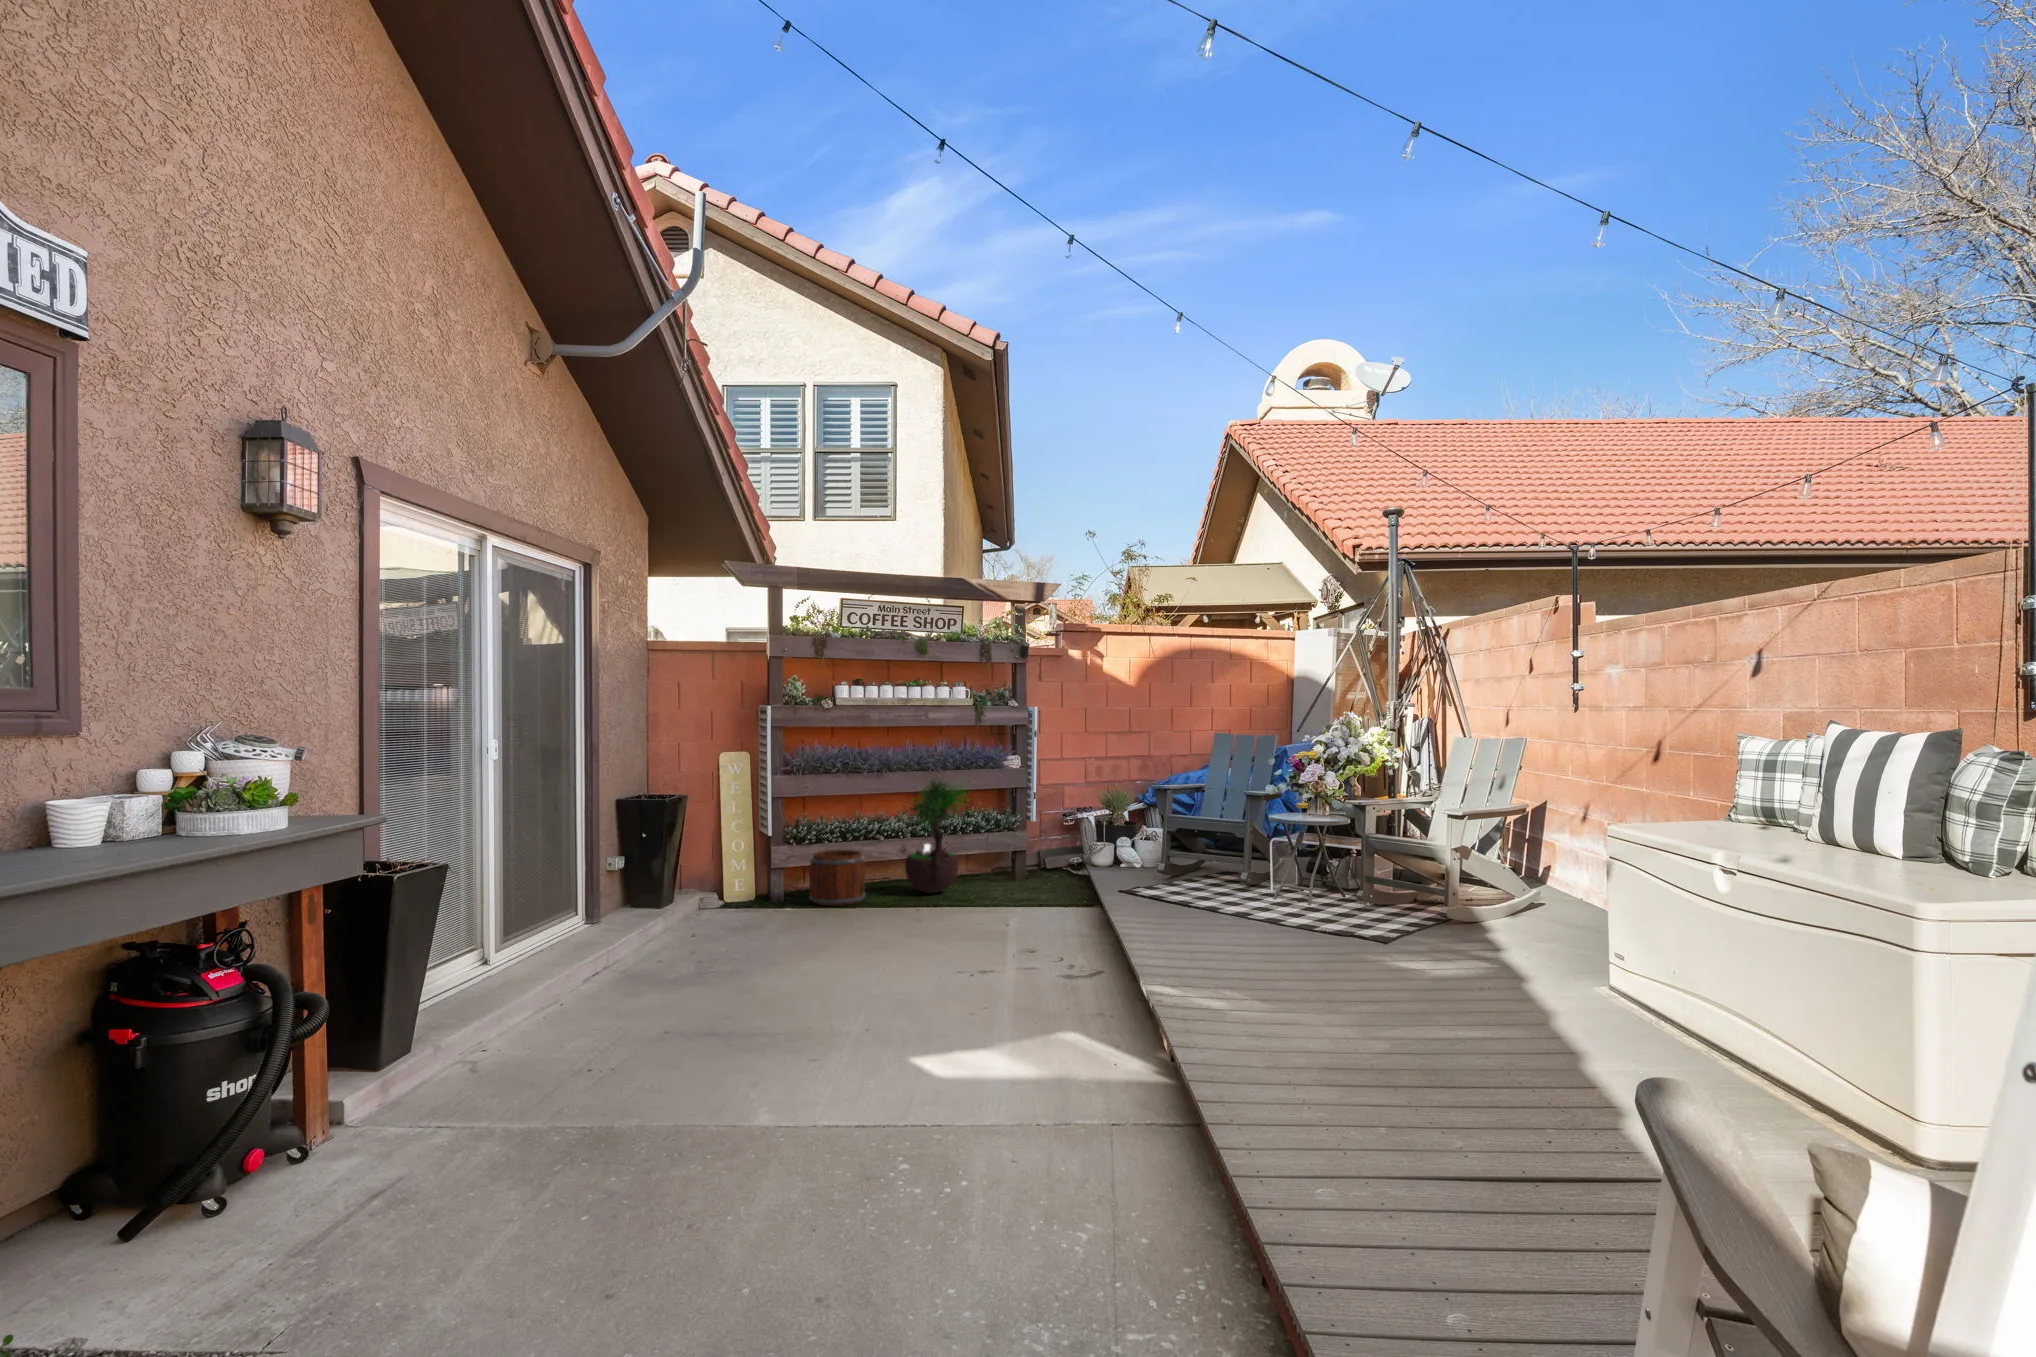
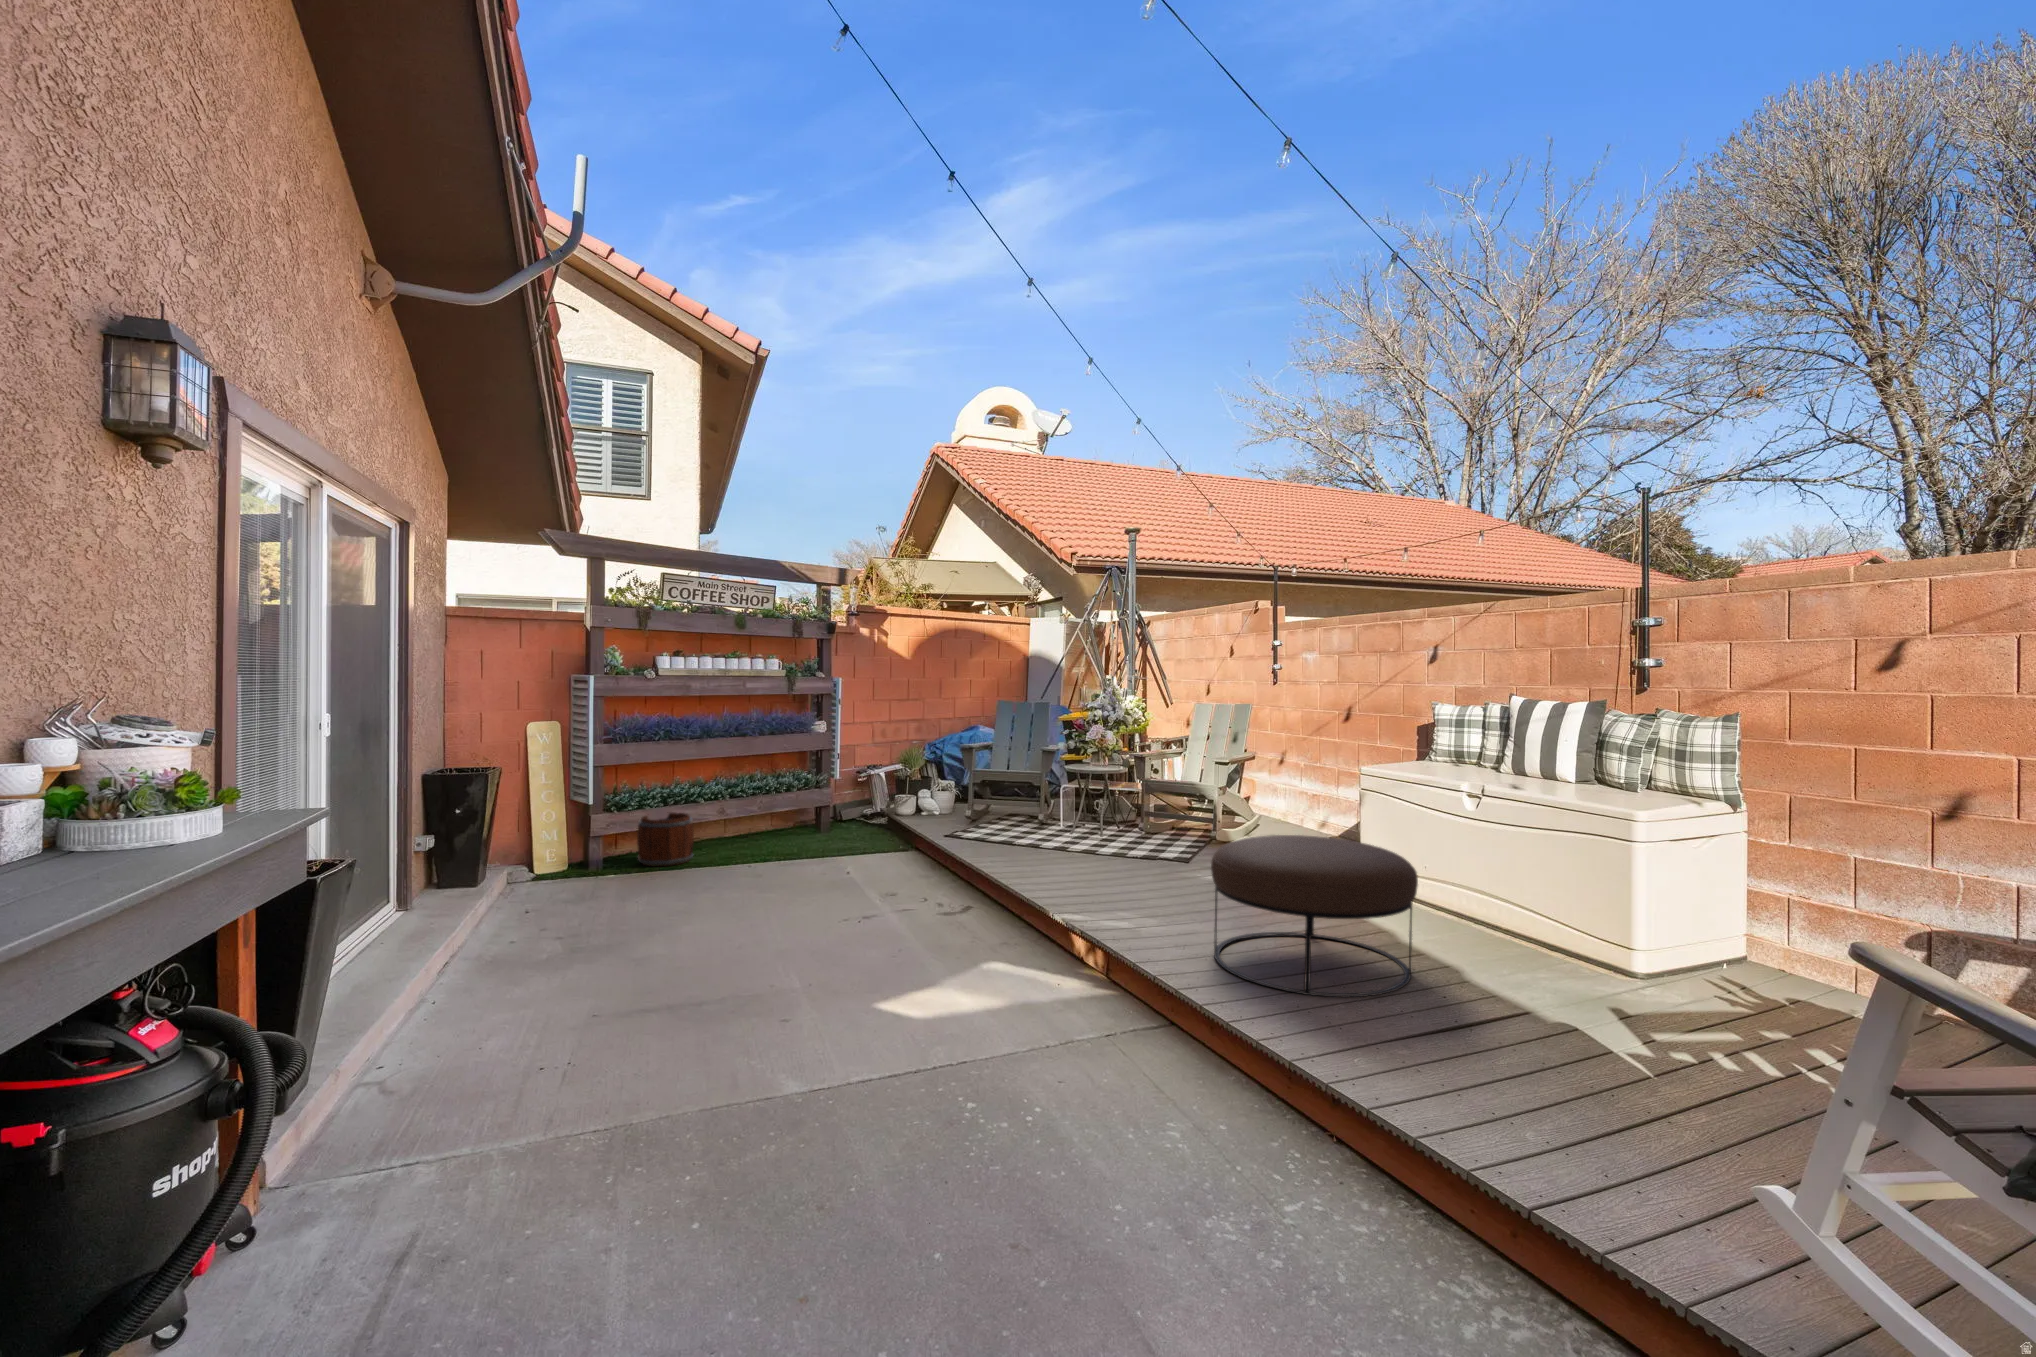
potted tree: present [905,776,970,893] -> none [725,735,791,848]
ottoman: none [1310,901,1577,1106] -> present [1211,835,1418,997]

